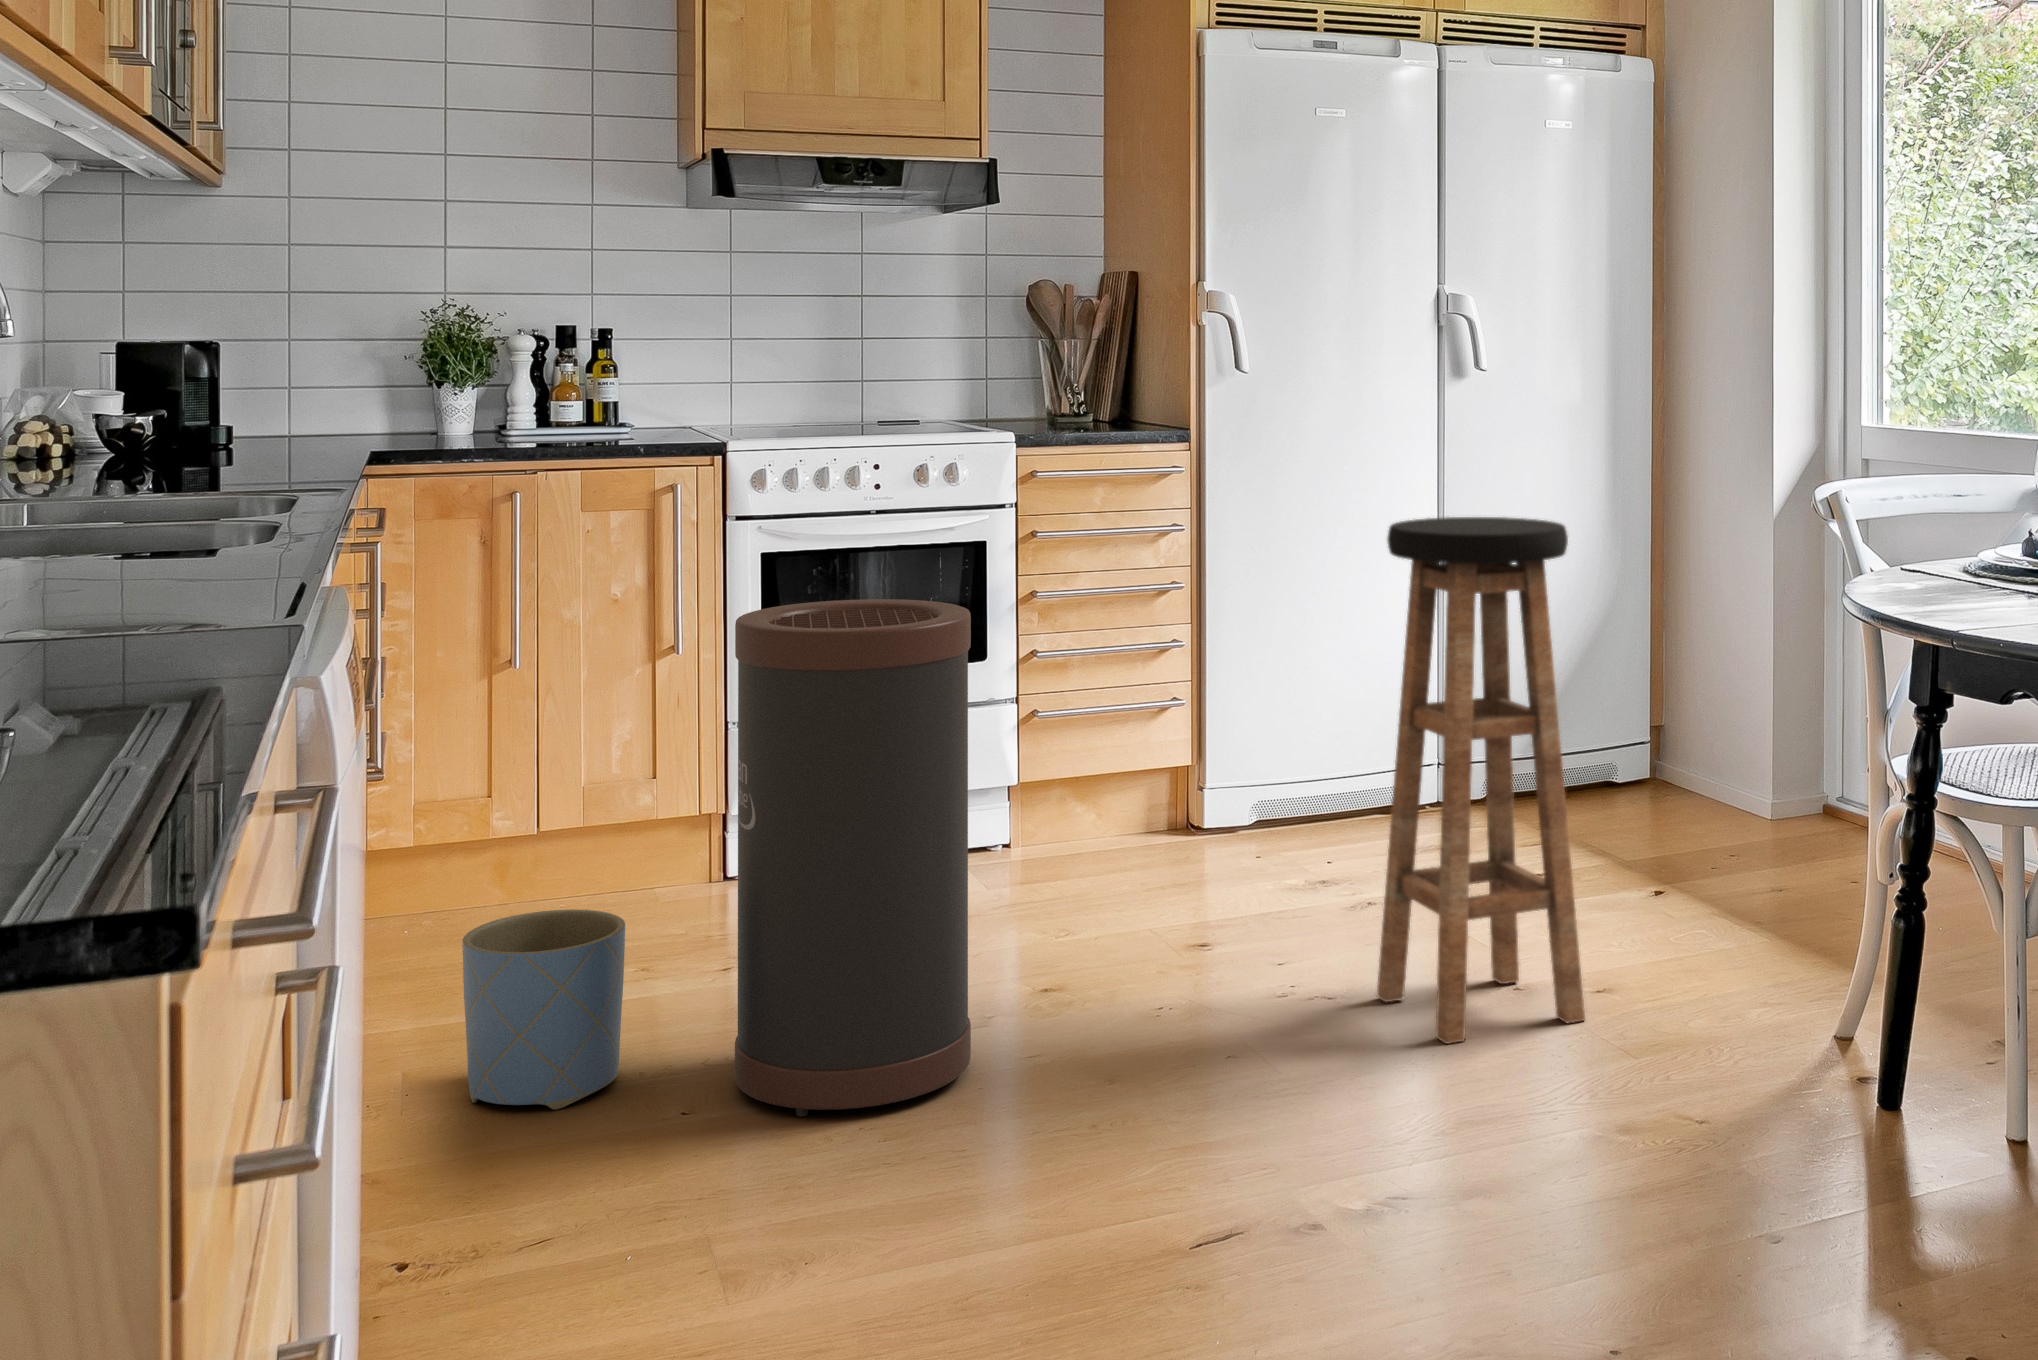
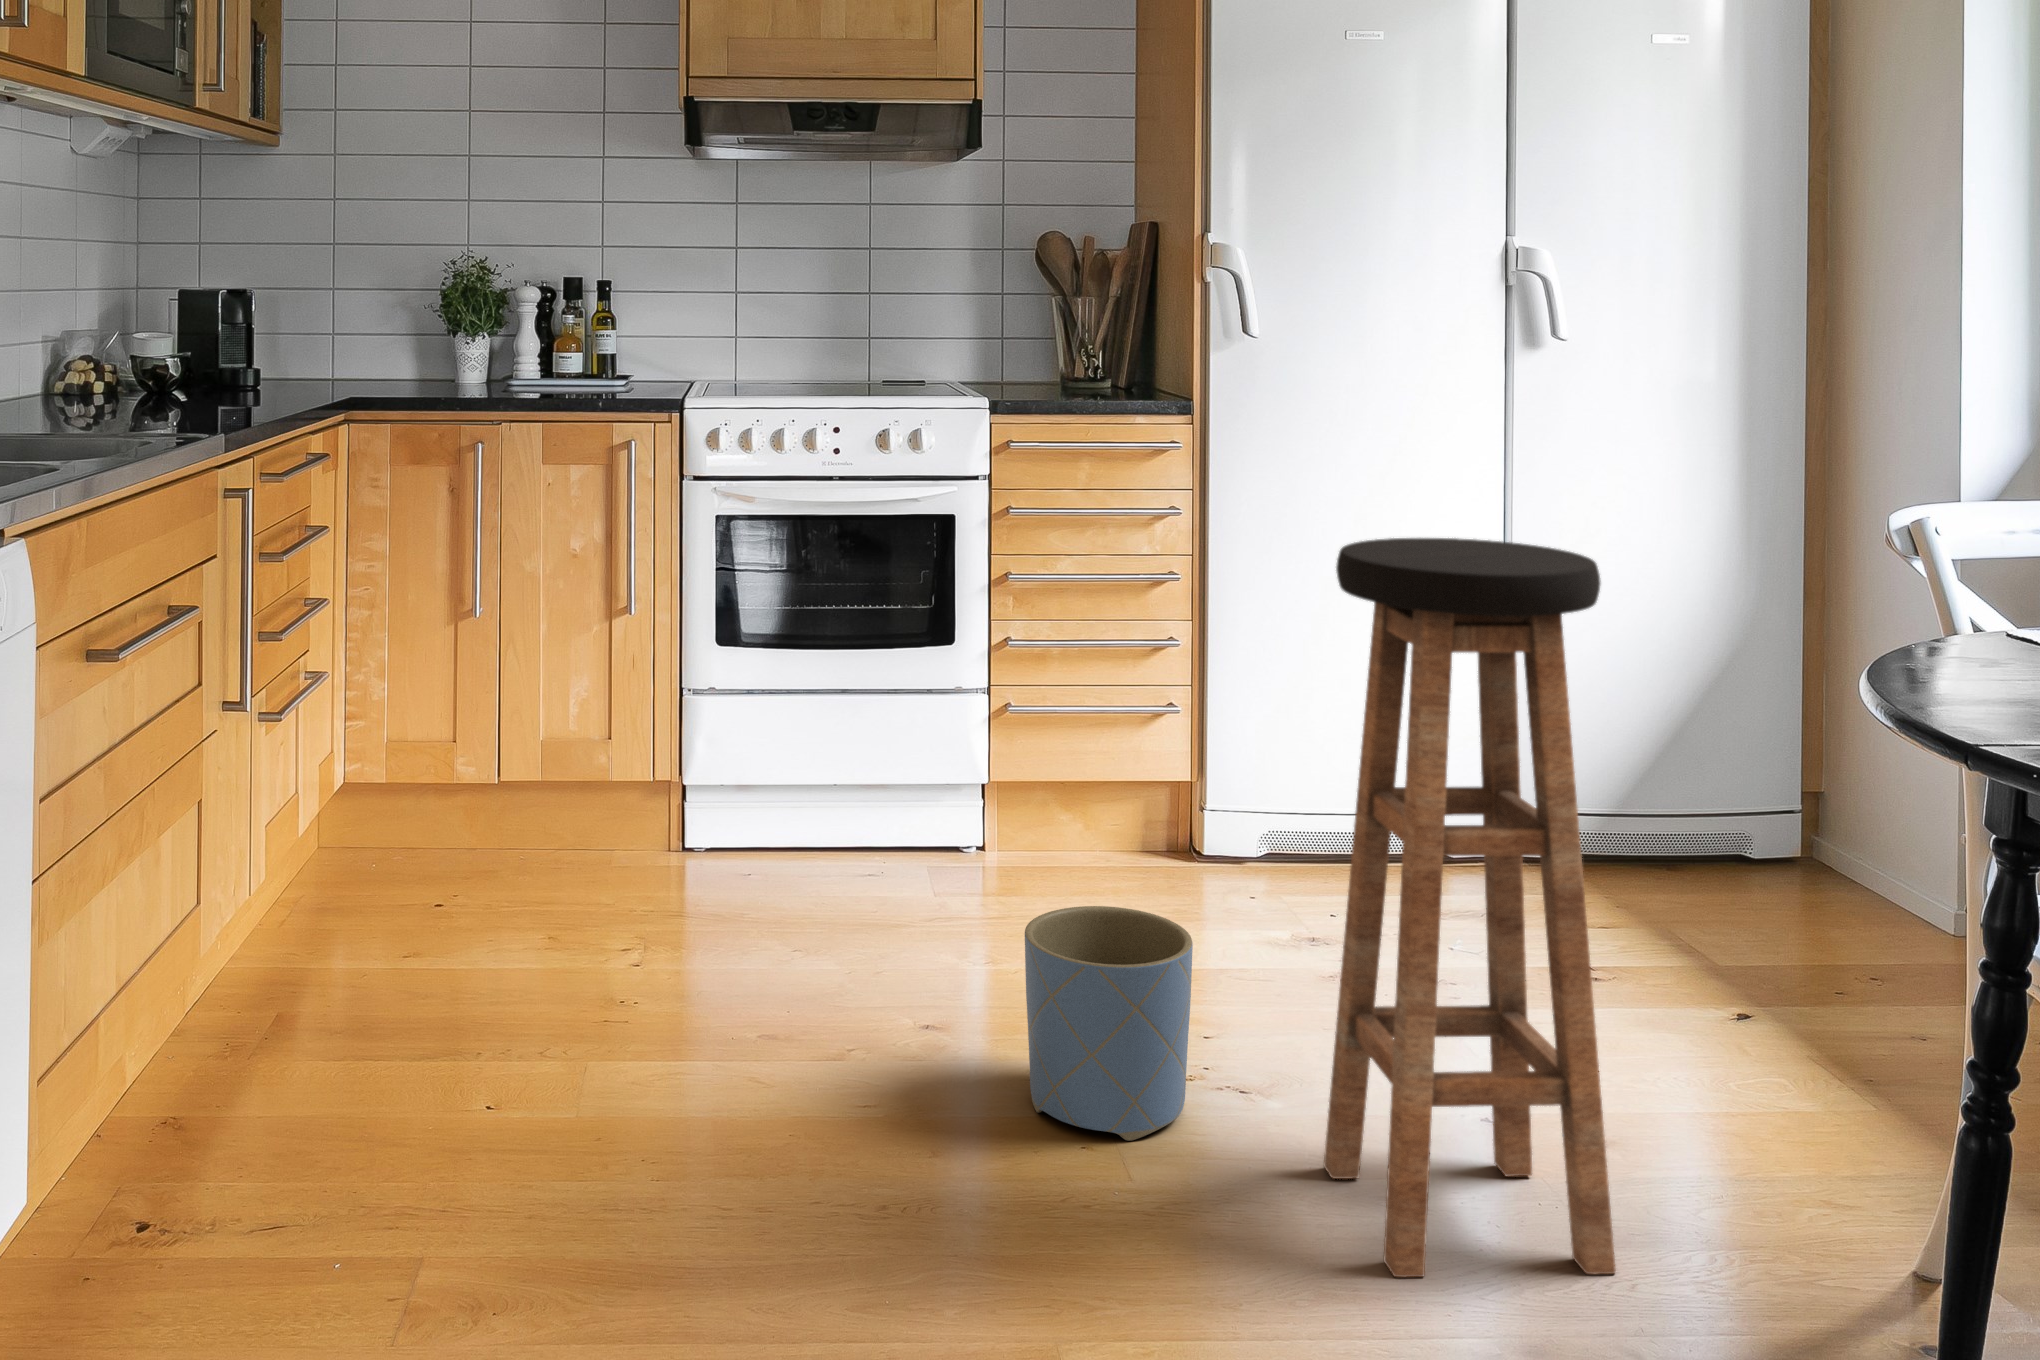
trash can: present [735,599,971,1117] -> none [500,596,778,1233]
planter: present [462,909,625,1110] -> present [1025,906,1193,1141]

